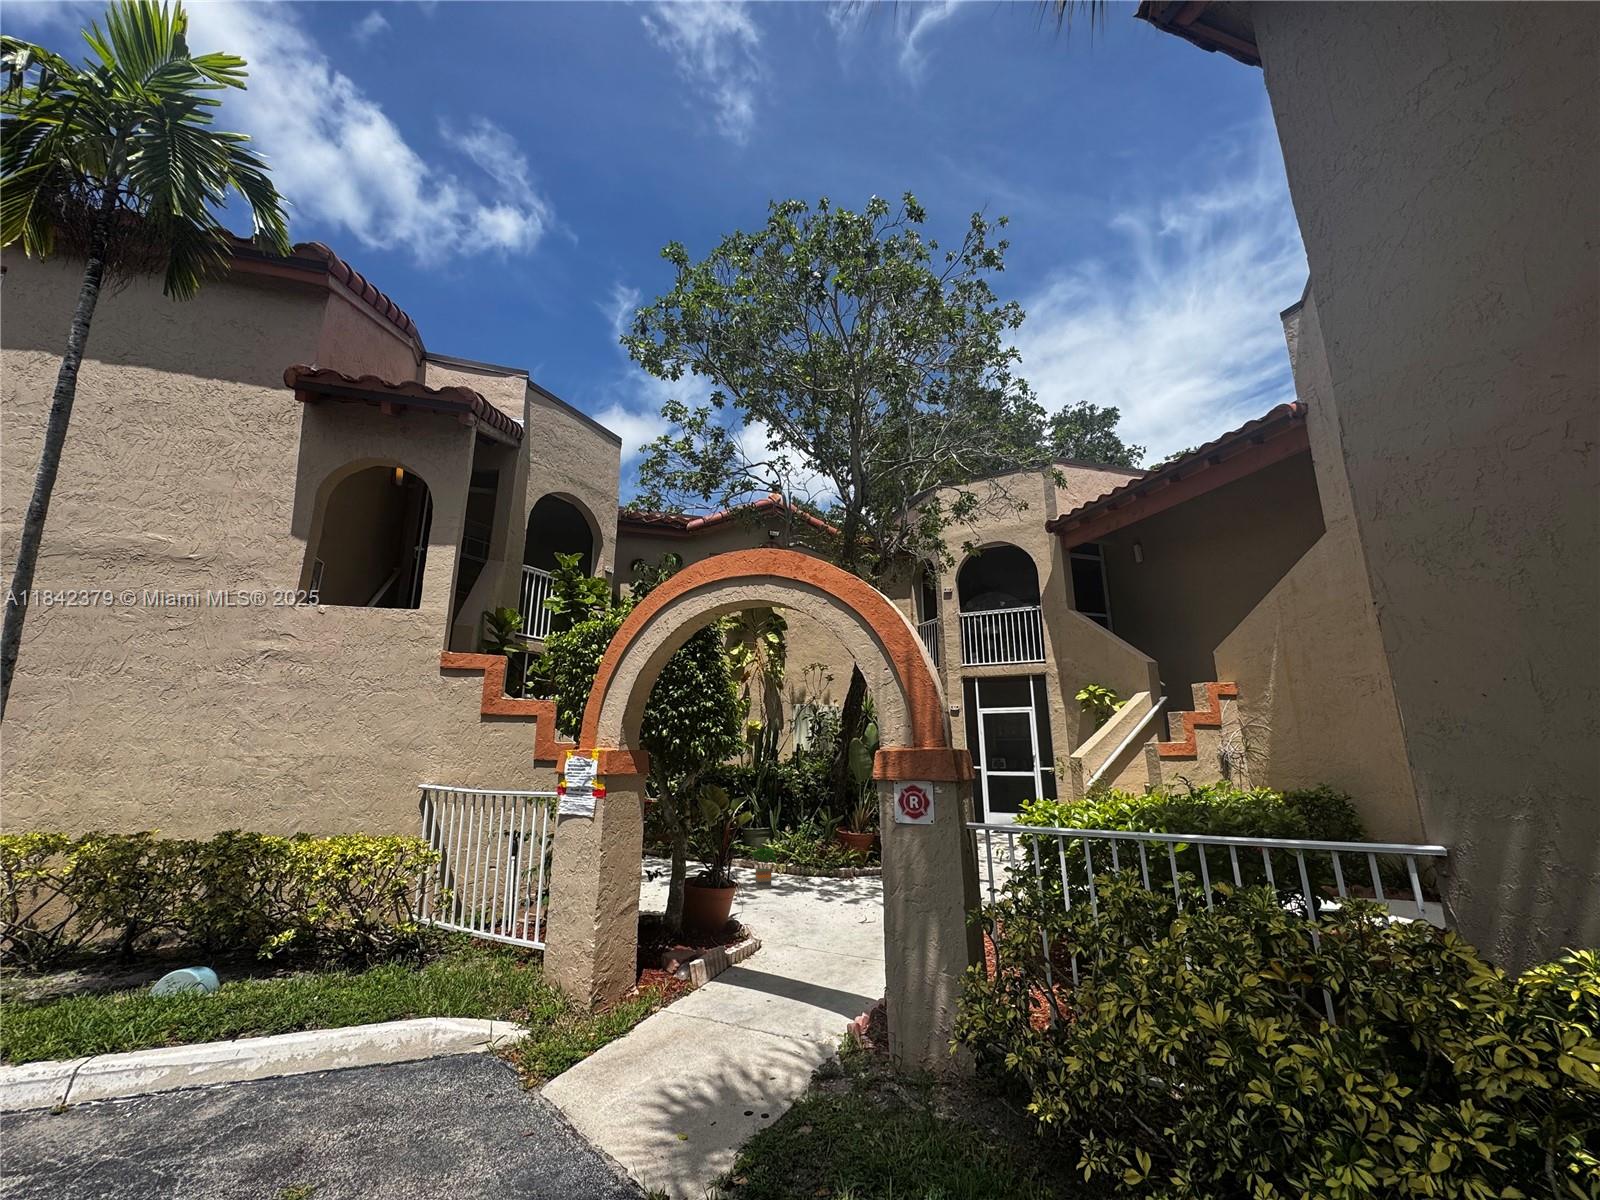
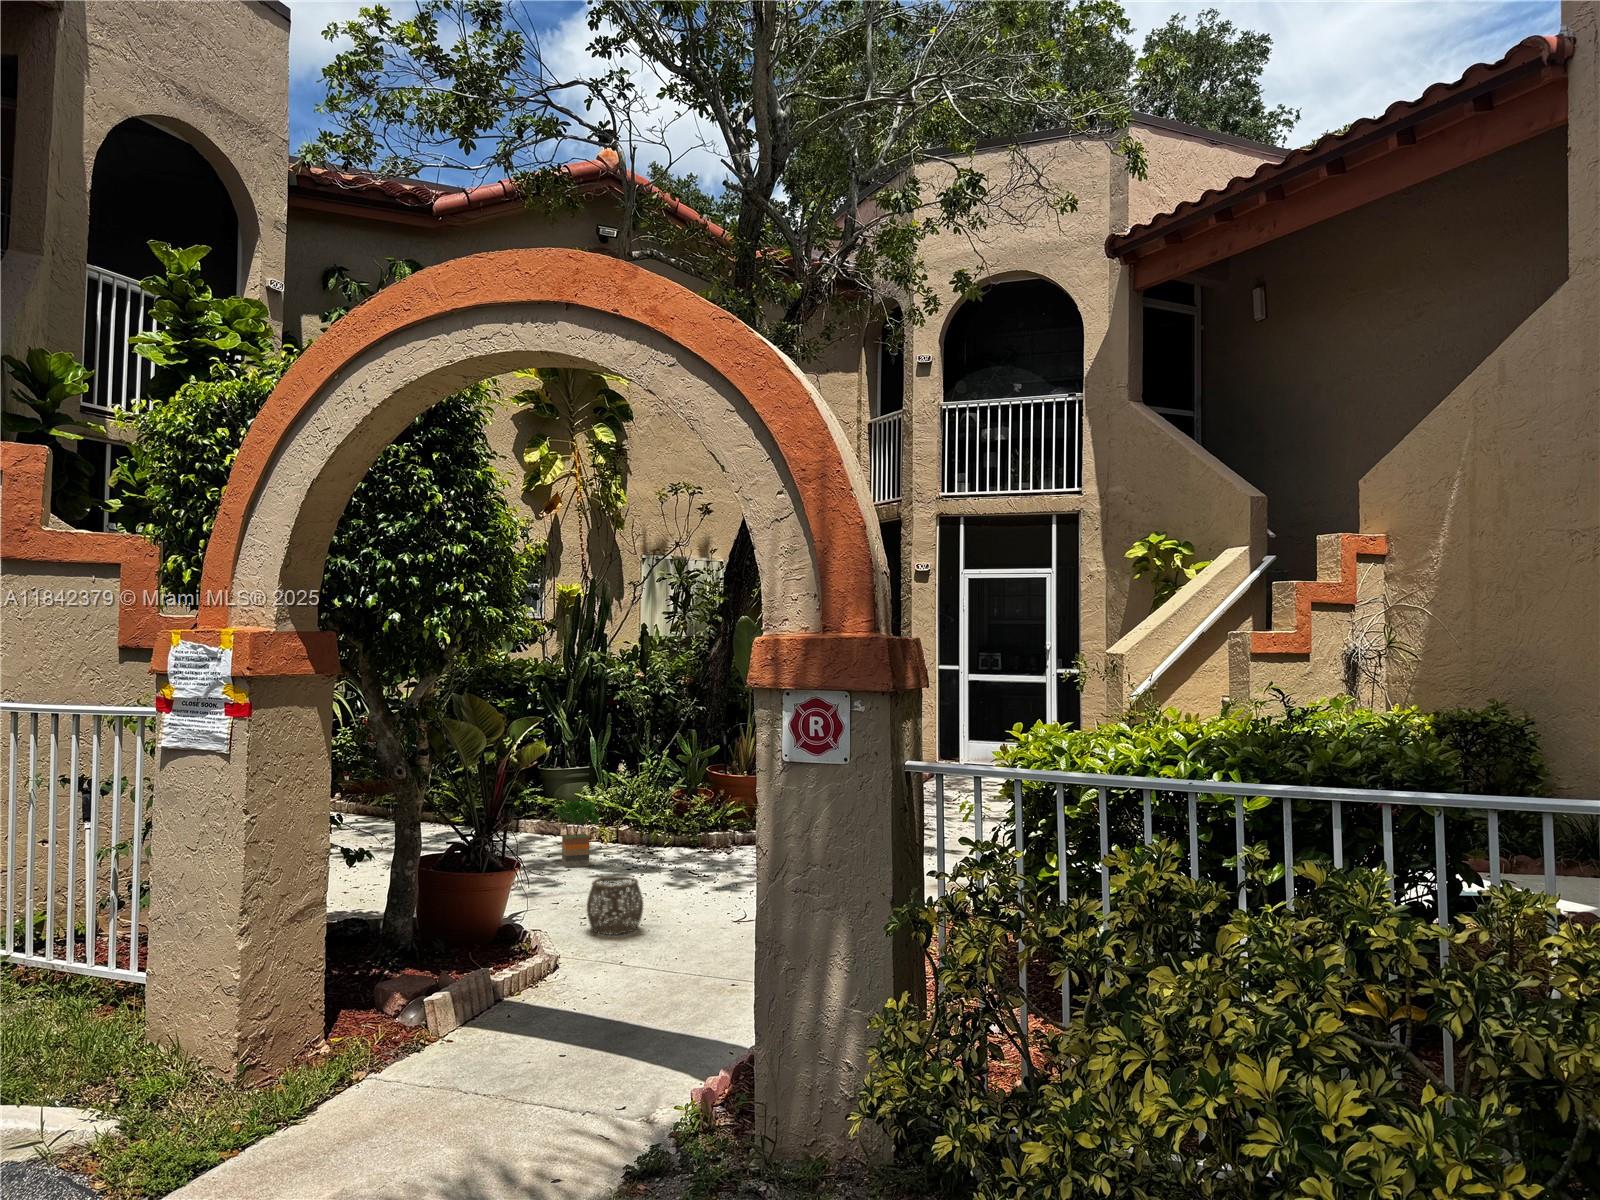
woven basket: none [775,894,808,930] -> present [587,877,643,935]

